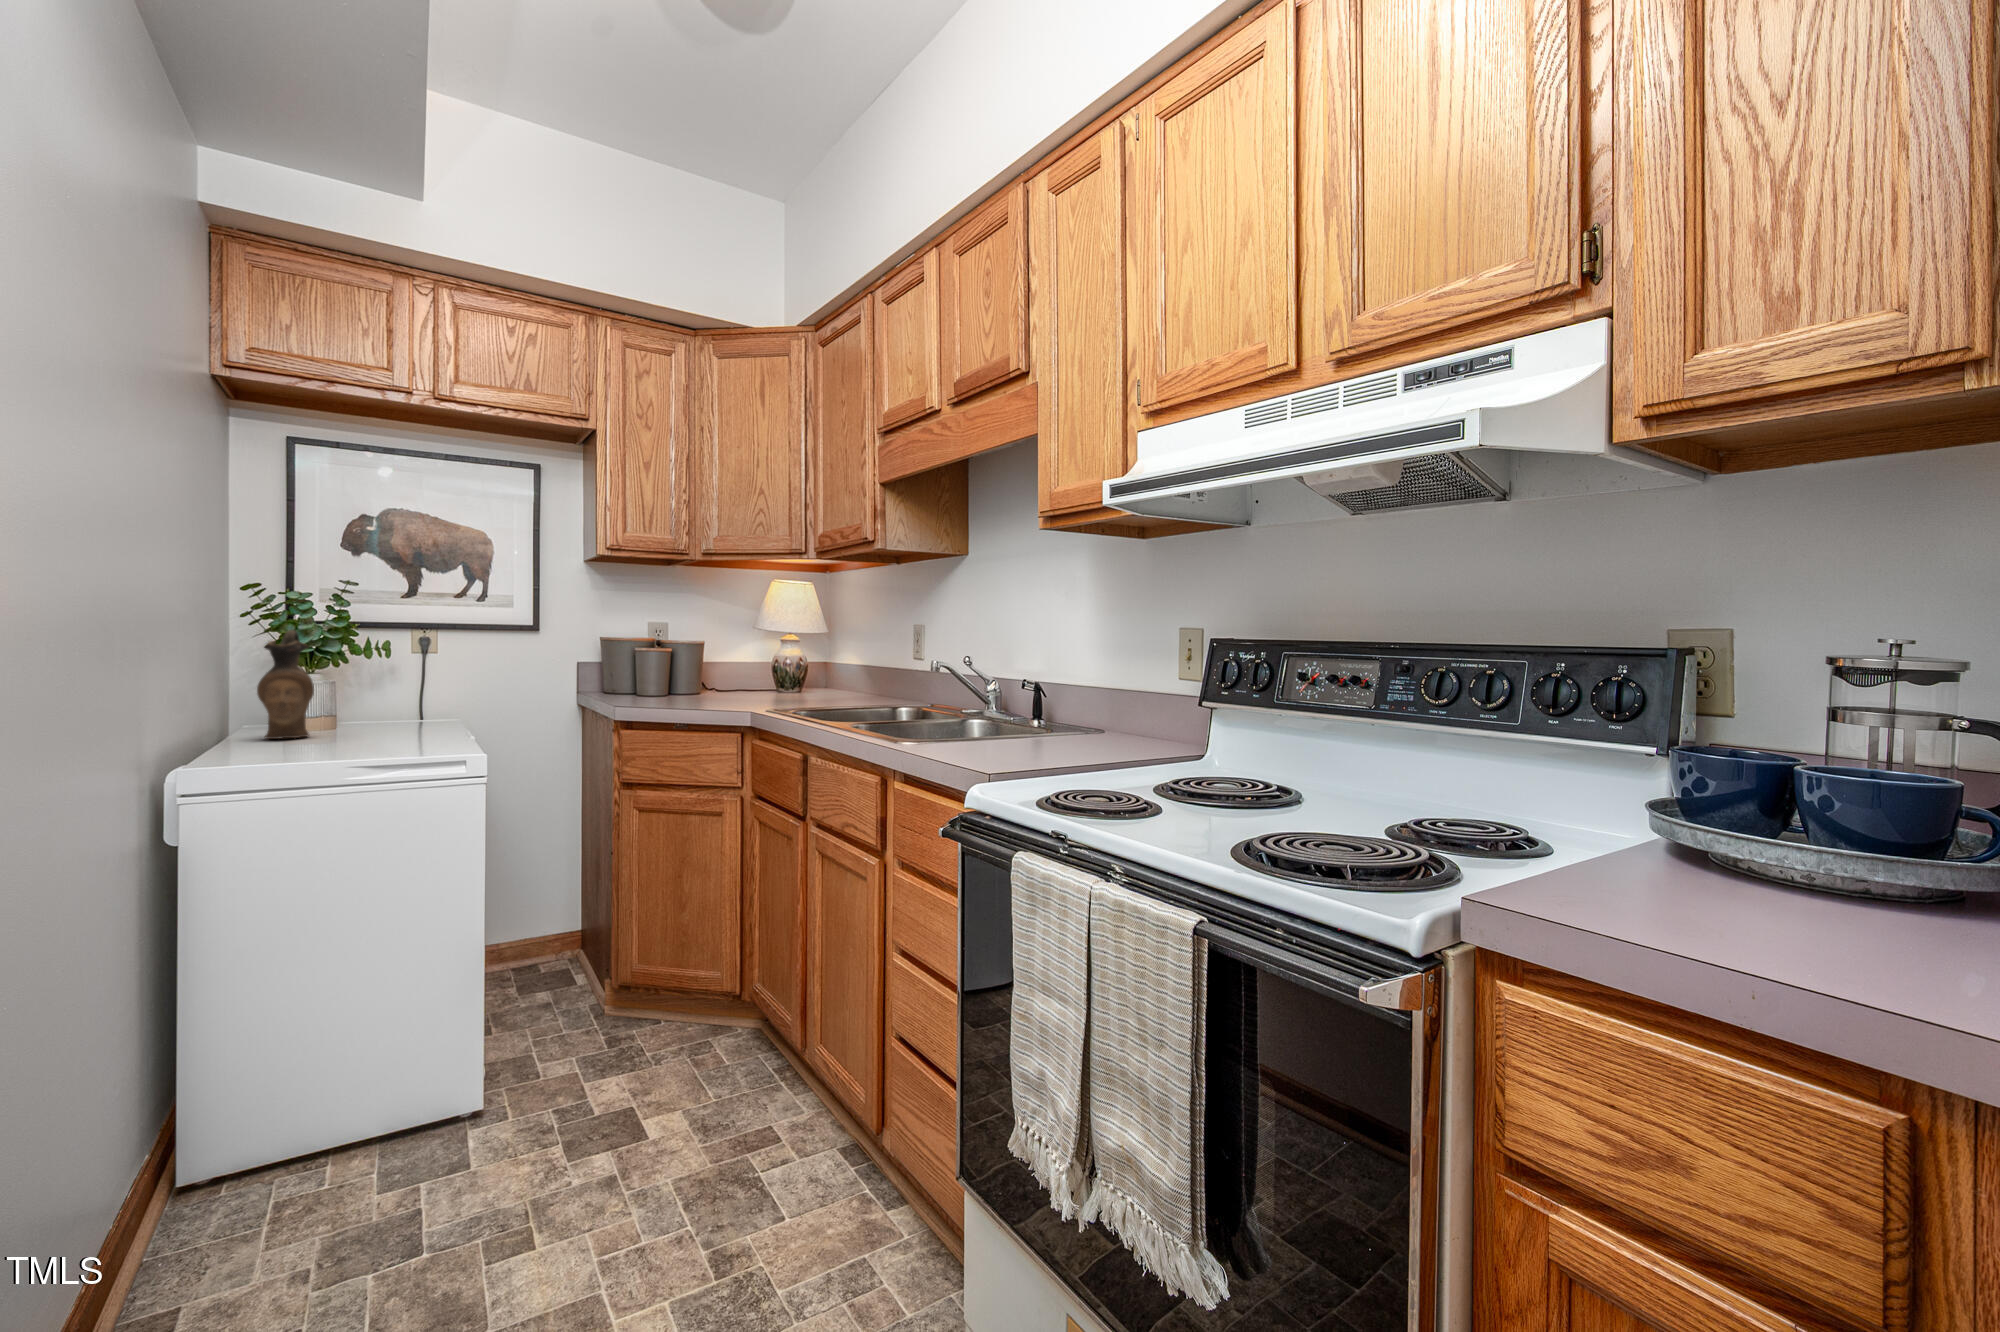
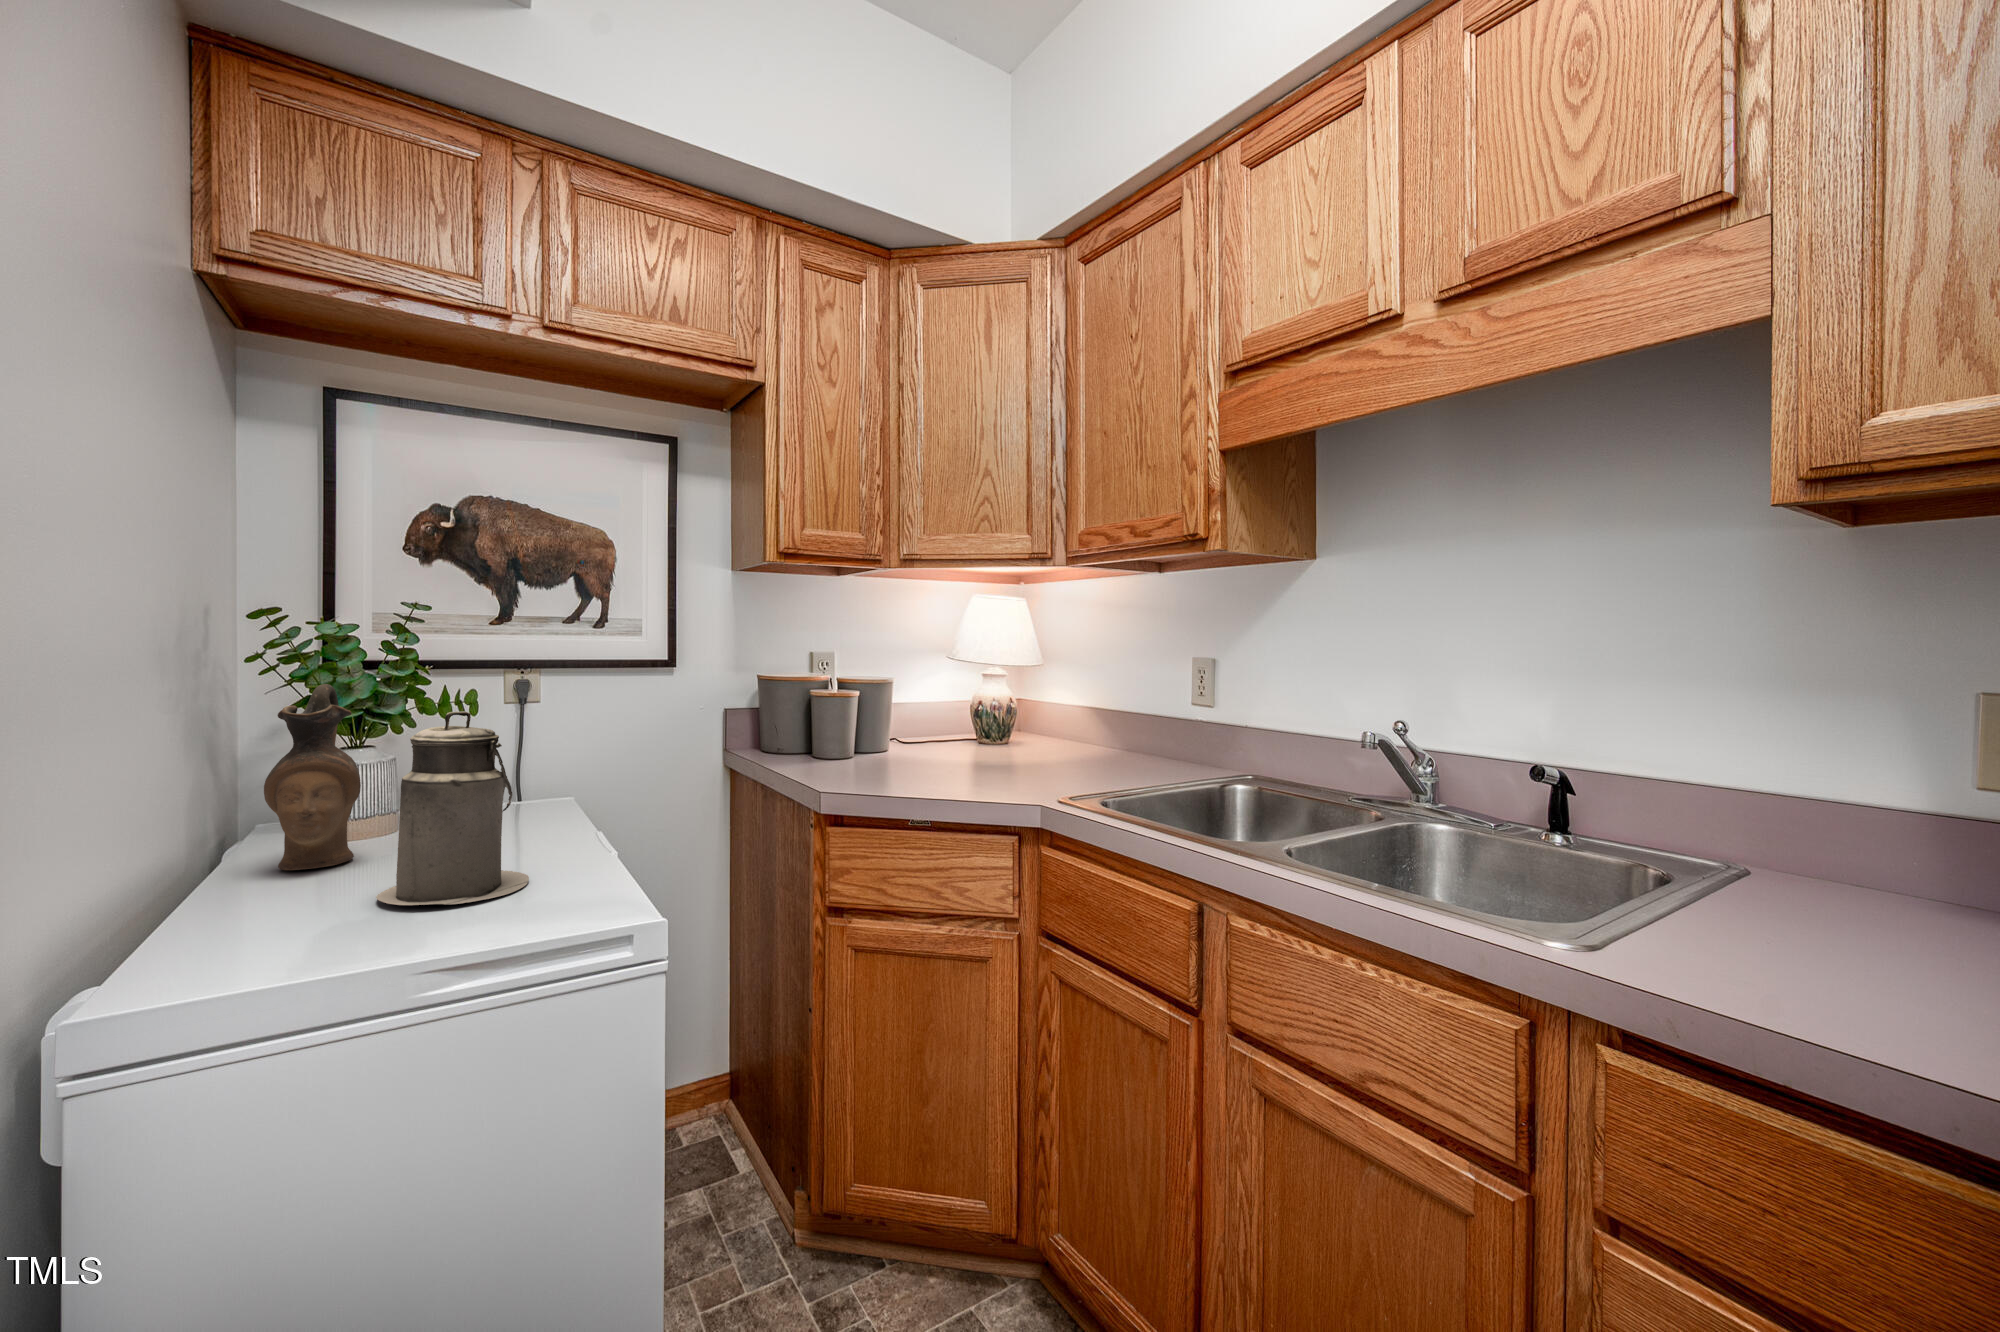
canister: none [324,641,414,747] -> present [376,712,529,905]

